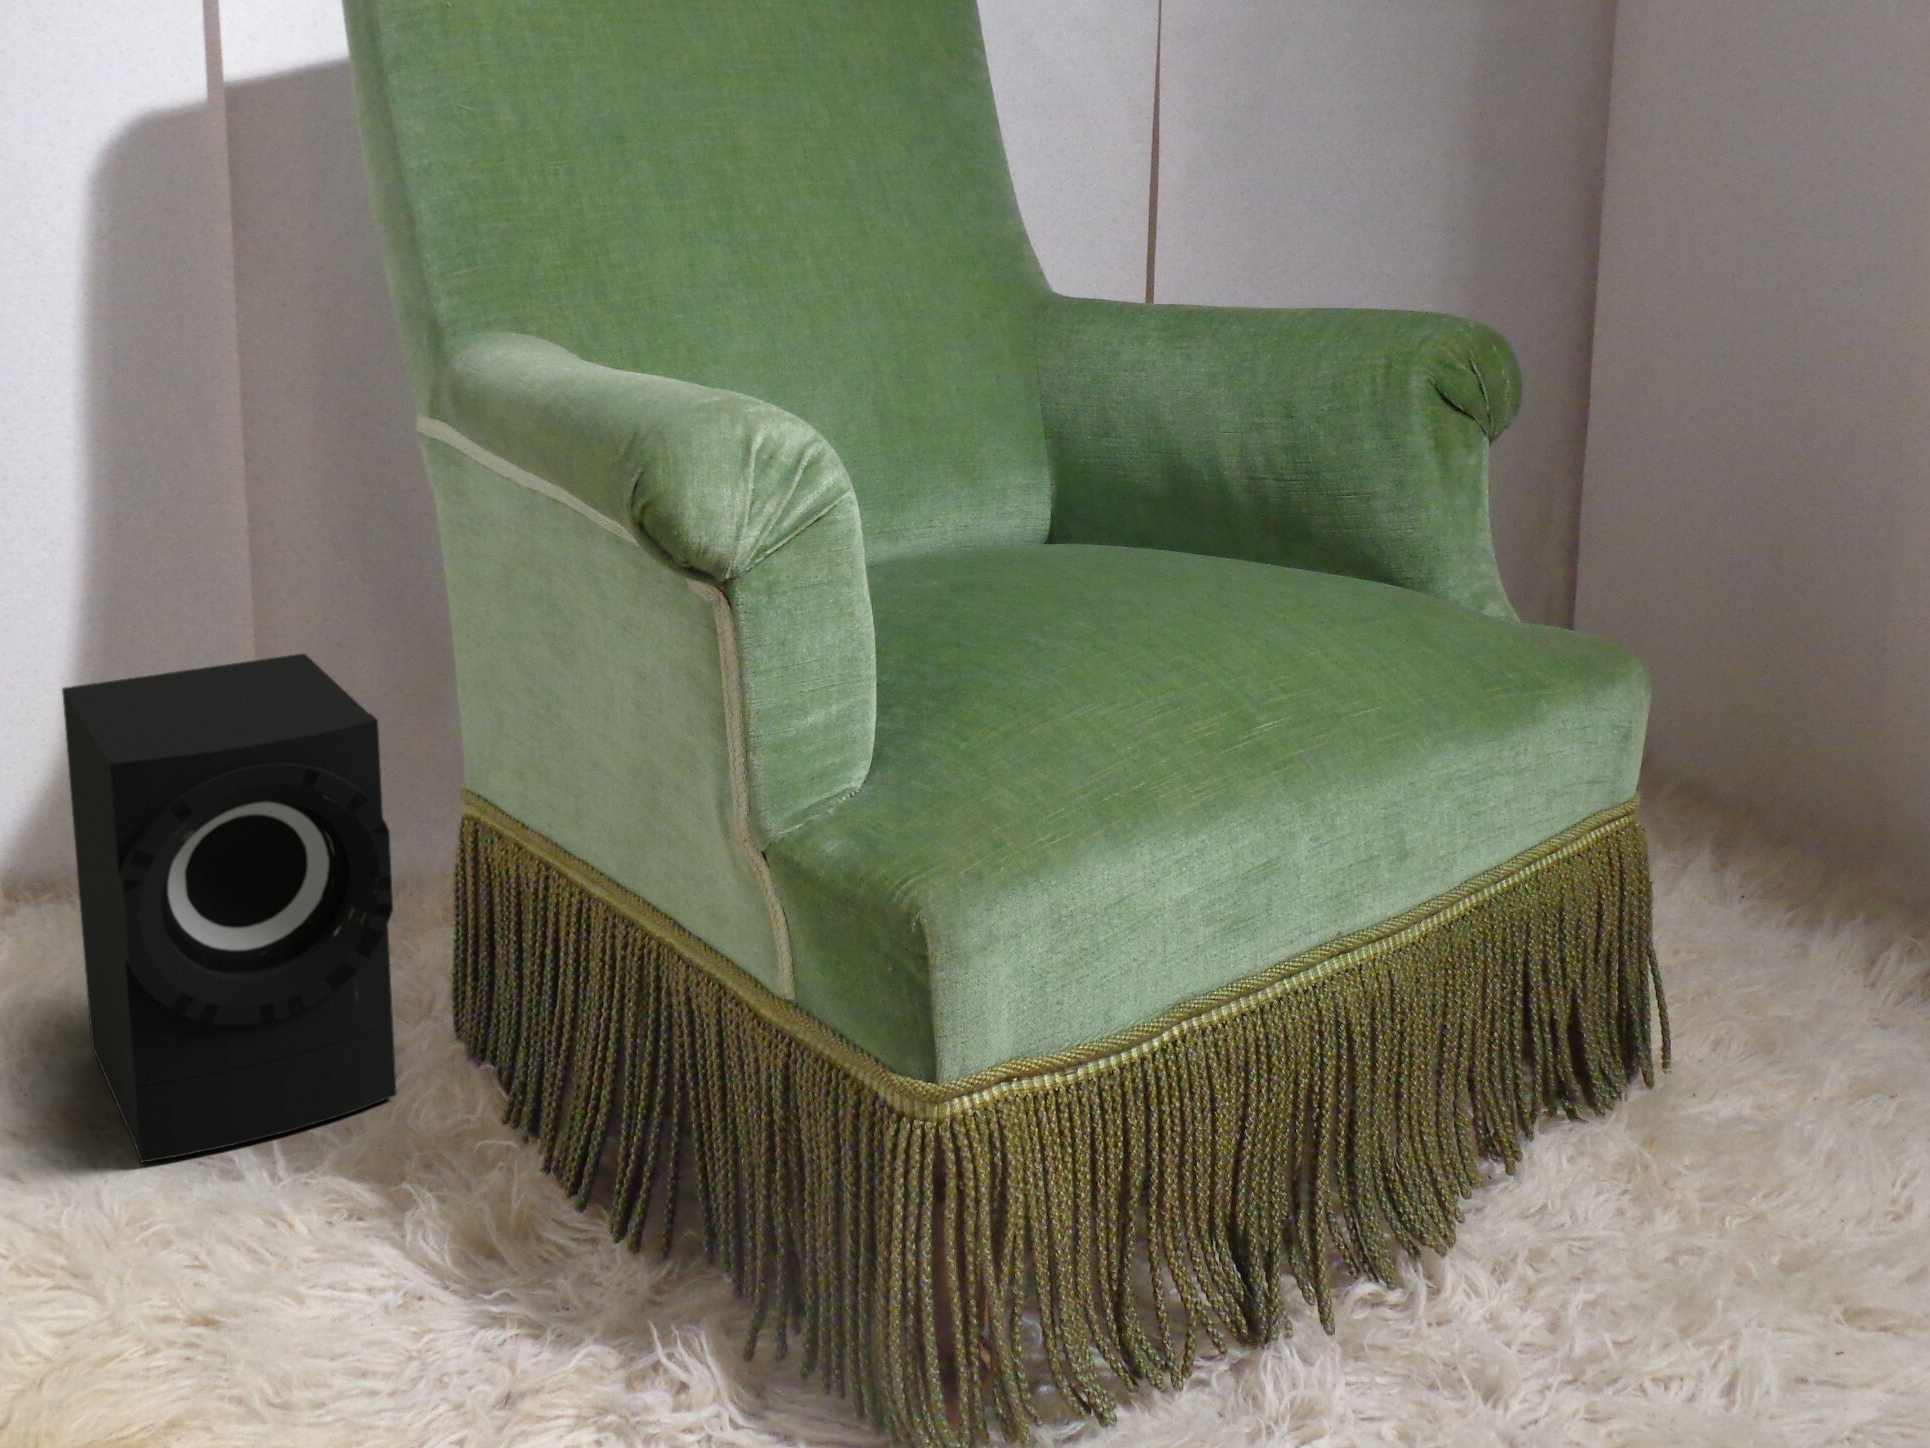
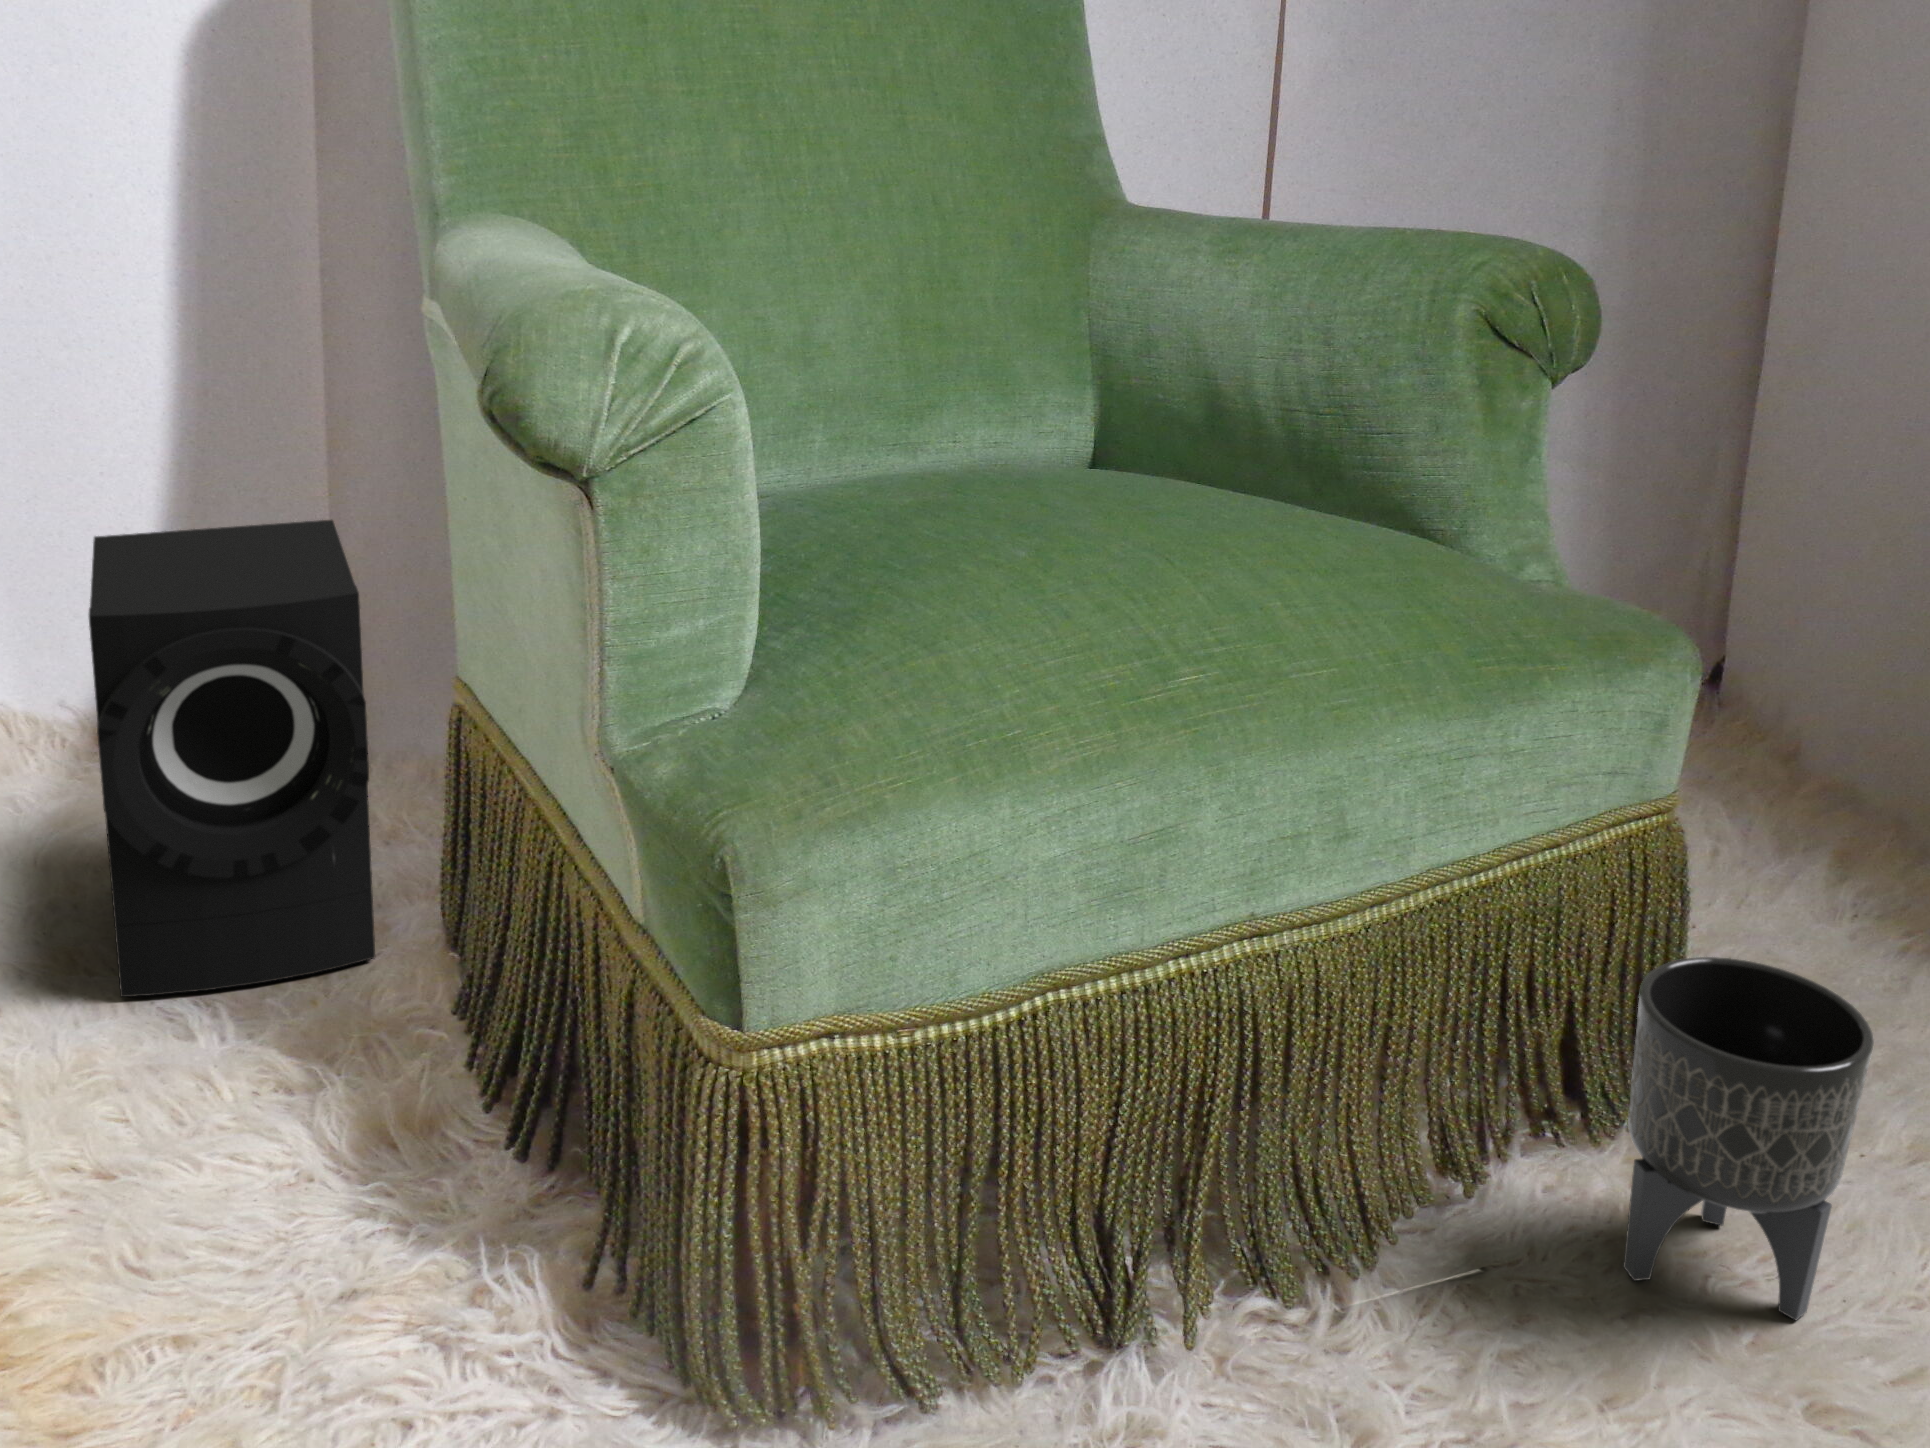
planter: none [1653,938,1860,1253] -> present [1623,957,1874,1320]

